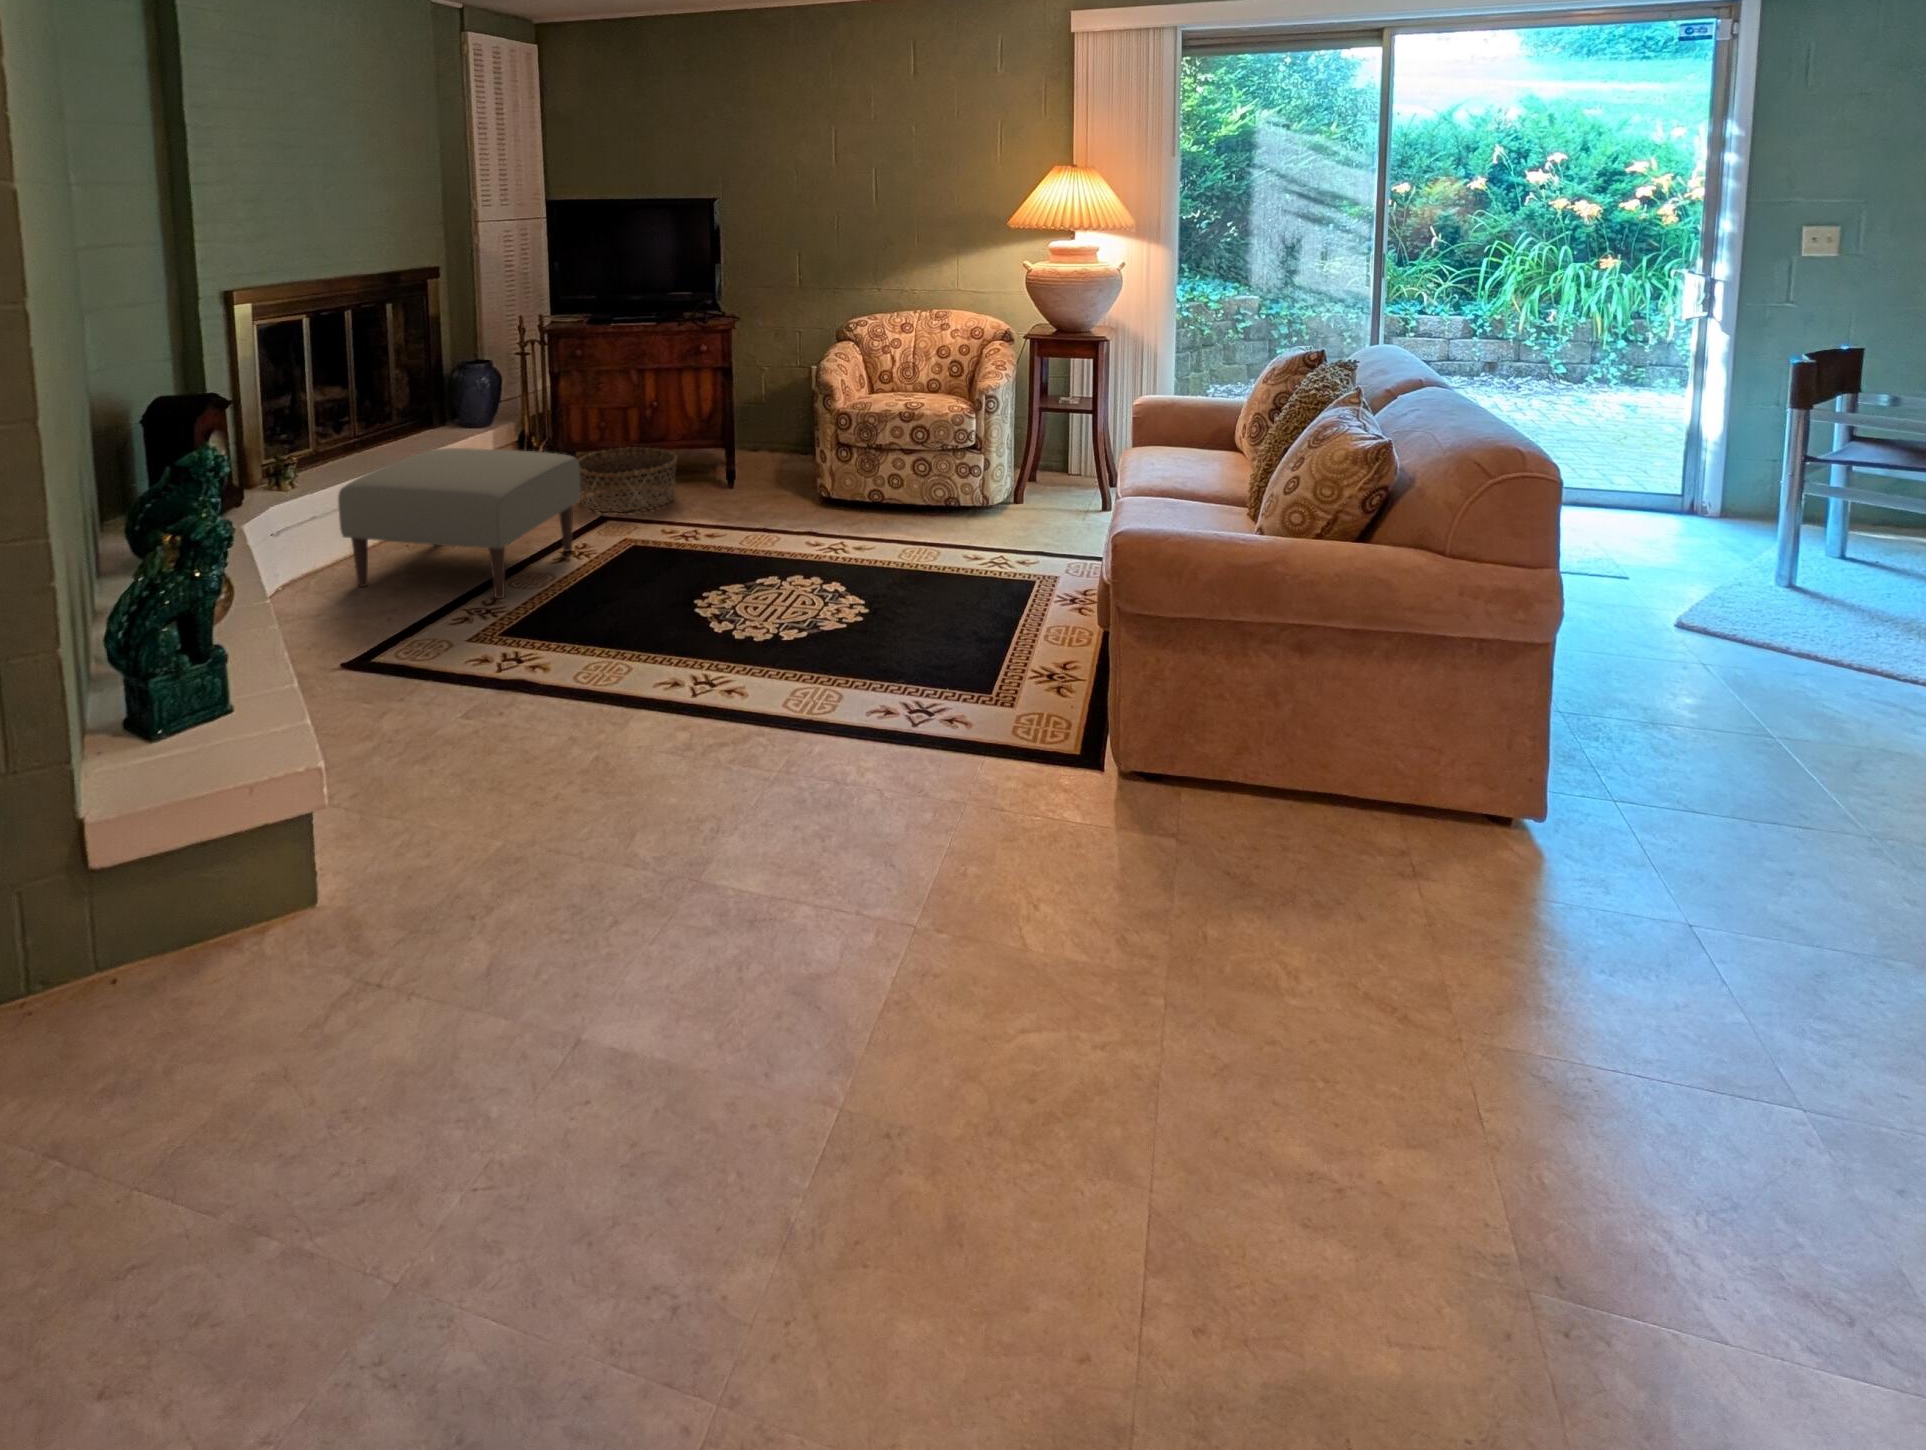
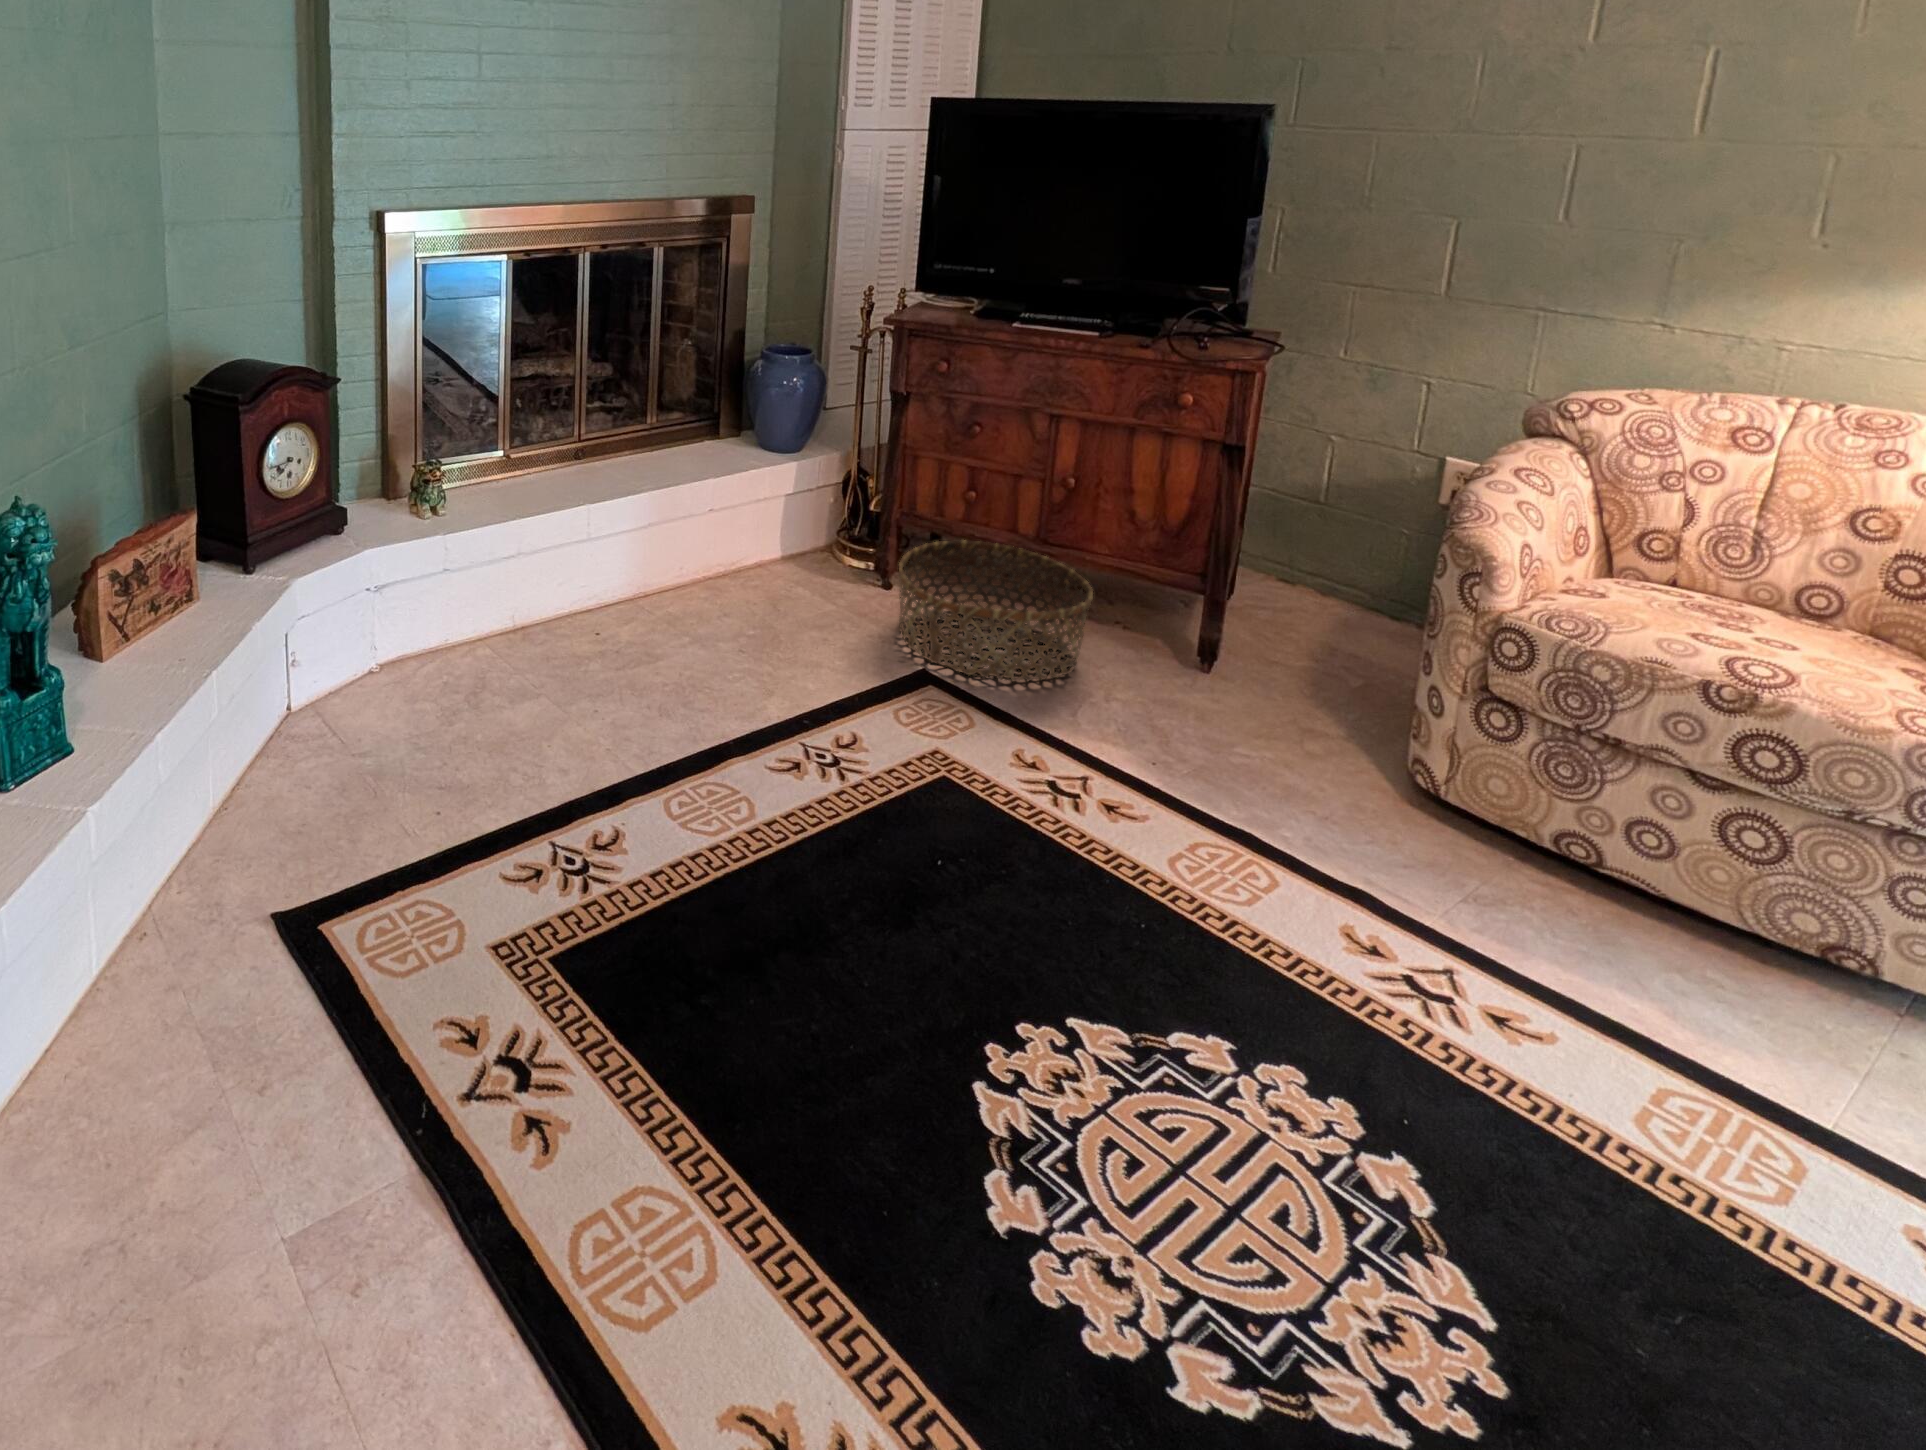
ottoman: present [338,448,580,599] -> none [439,498,853,836]

